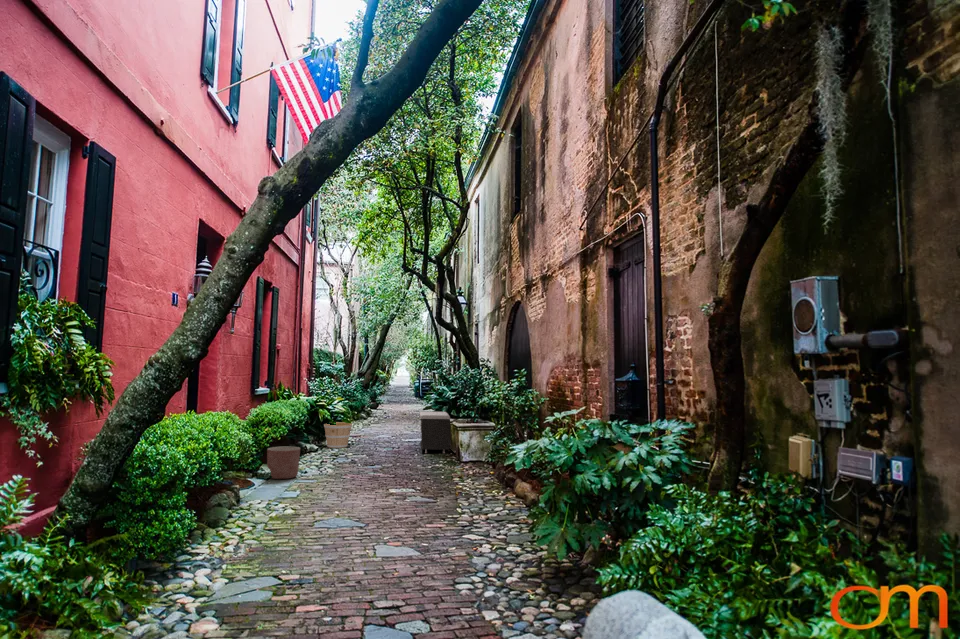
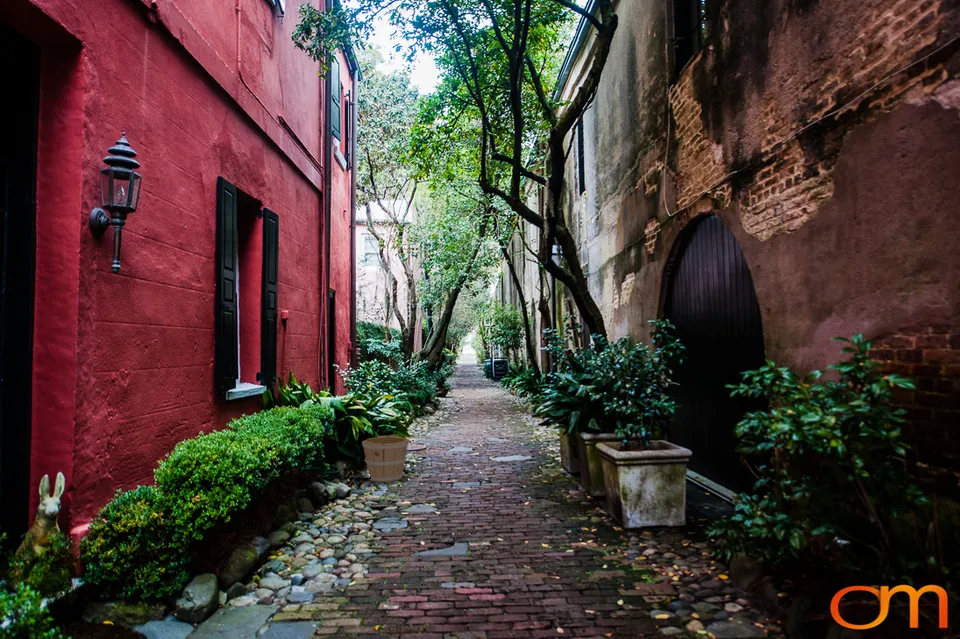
storage bench: present [420,411,450,453] -> none [522,416,585,497]
planter: present [267,446,300,479] -> none [201,527,281,619]

